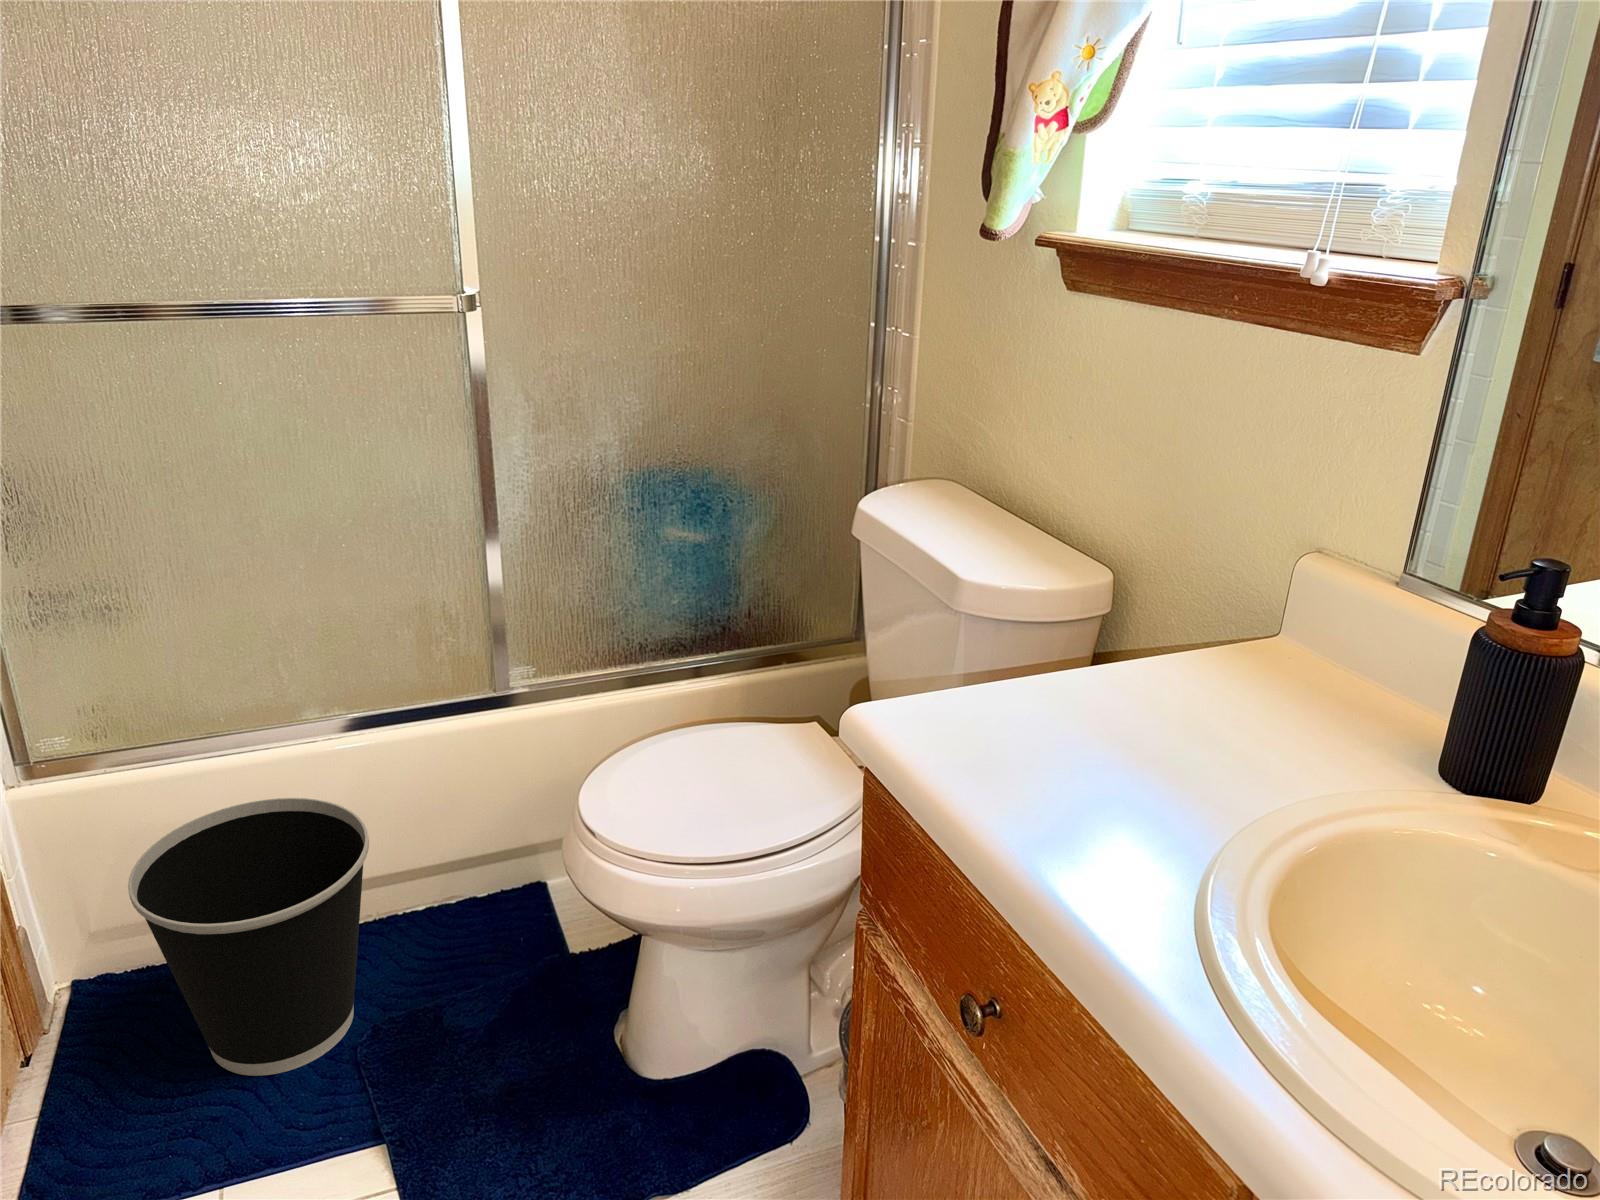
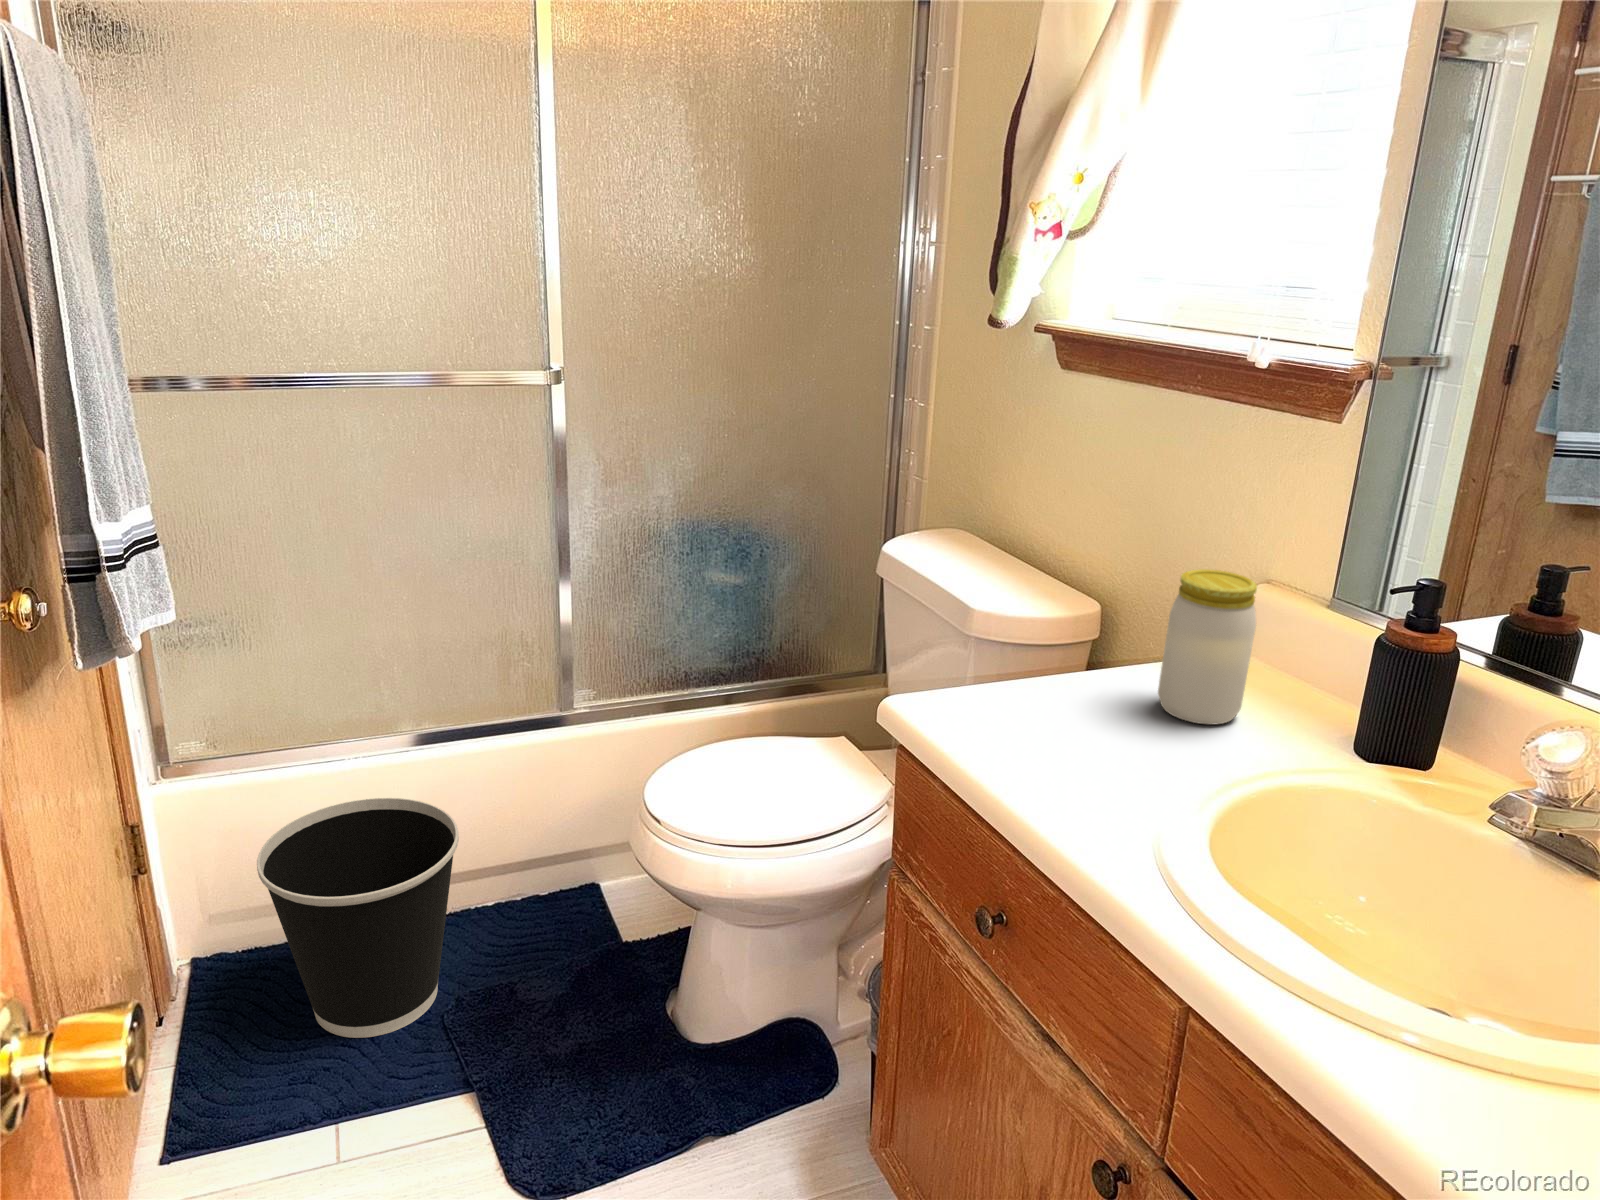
jar: none [1188,544,1318,739] -> present [1158,569,1257,724]

